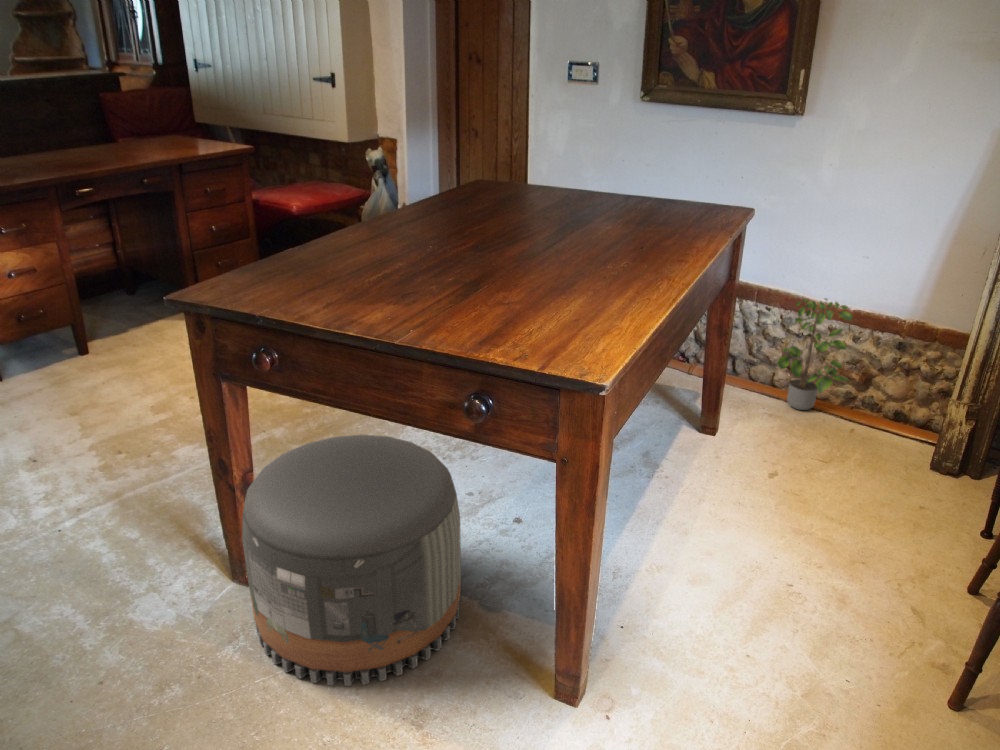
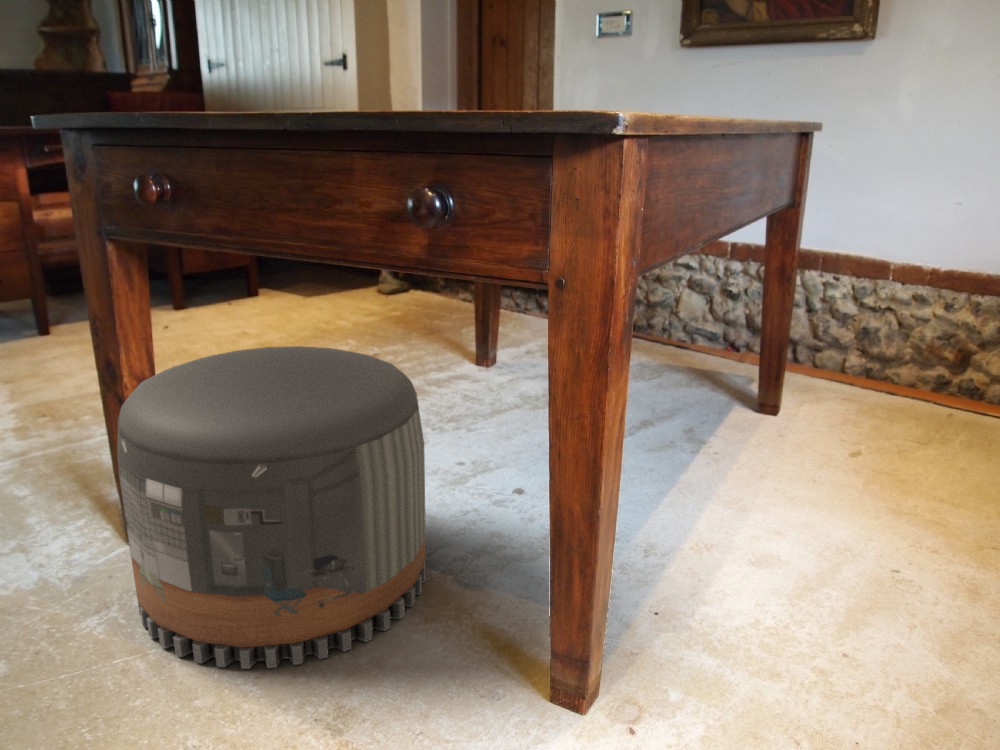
potted plant: present [777,299,853,410] -> none [849,253,948,397]

